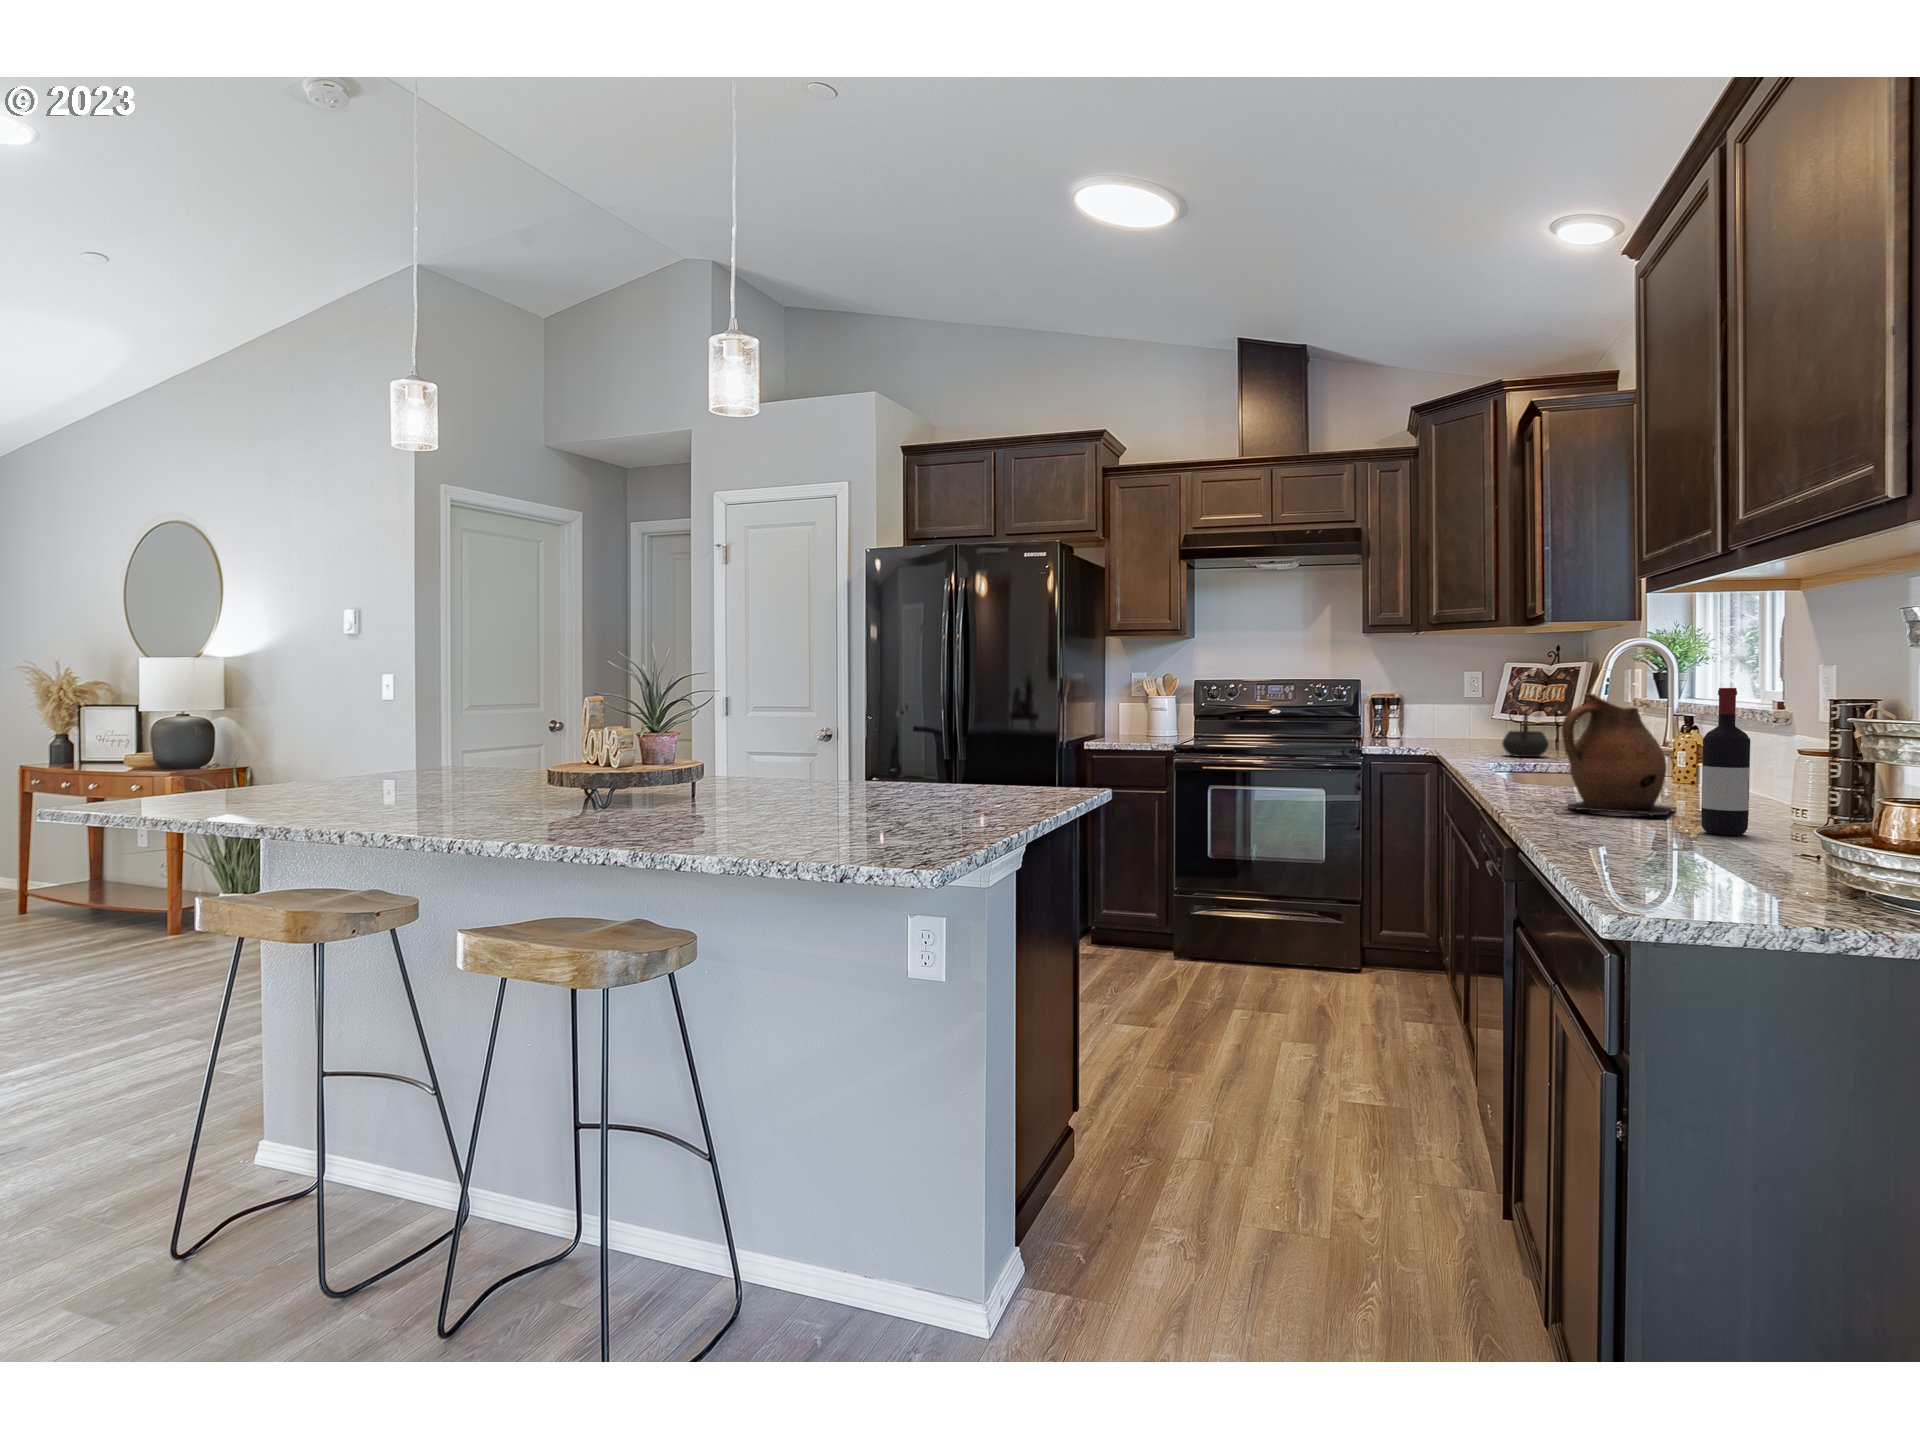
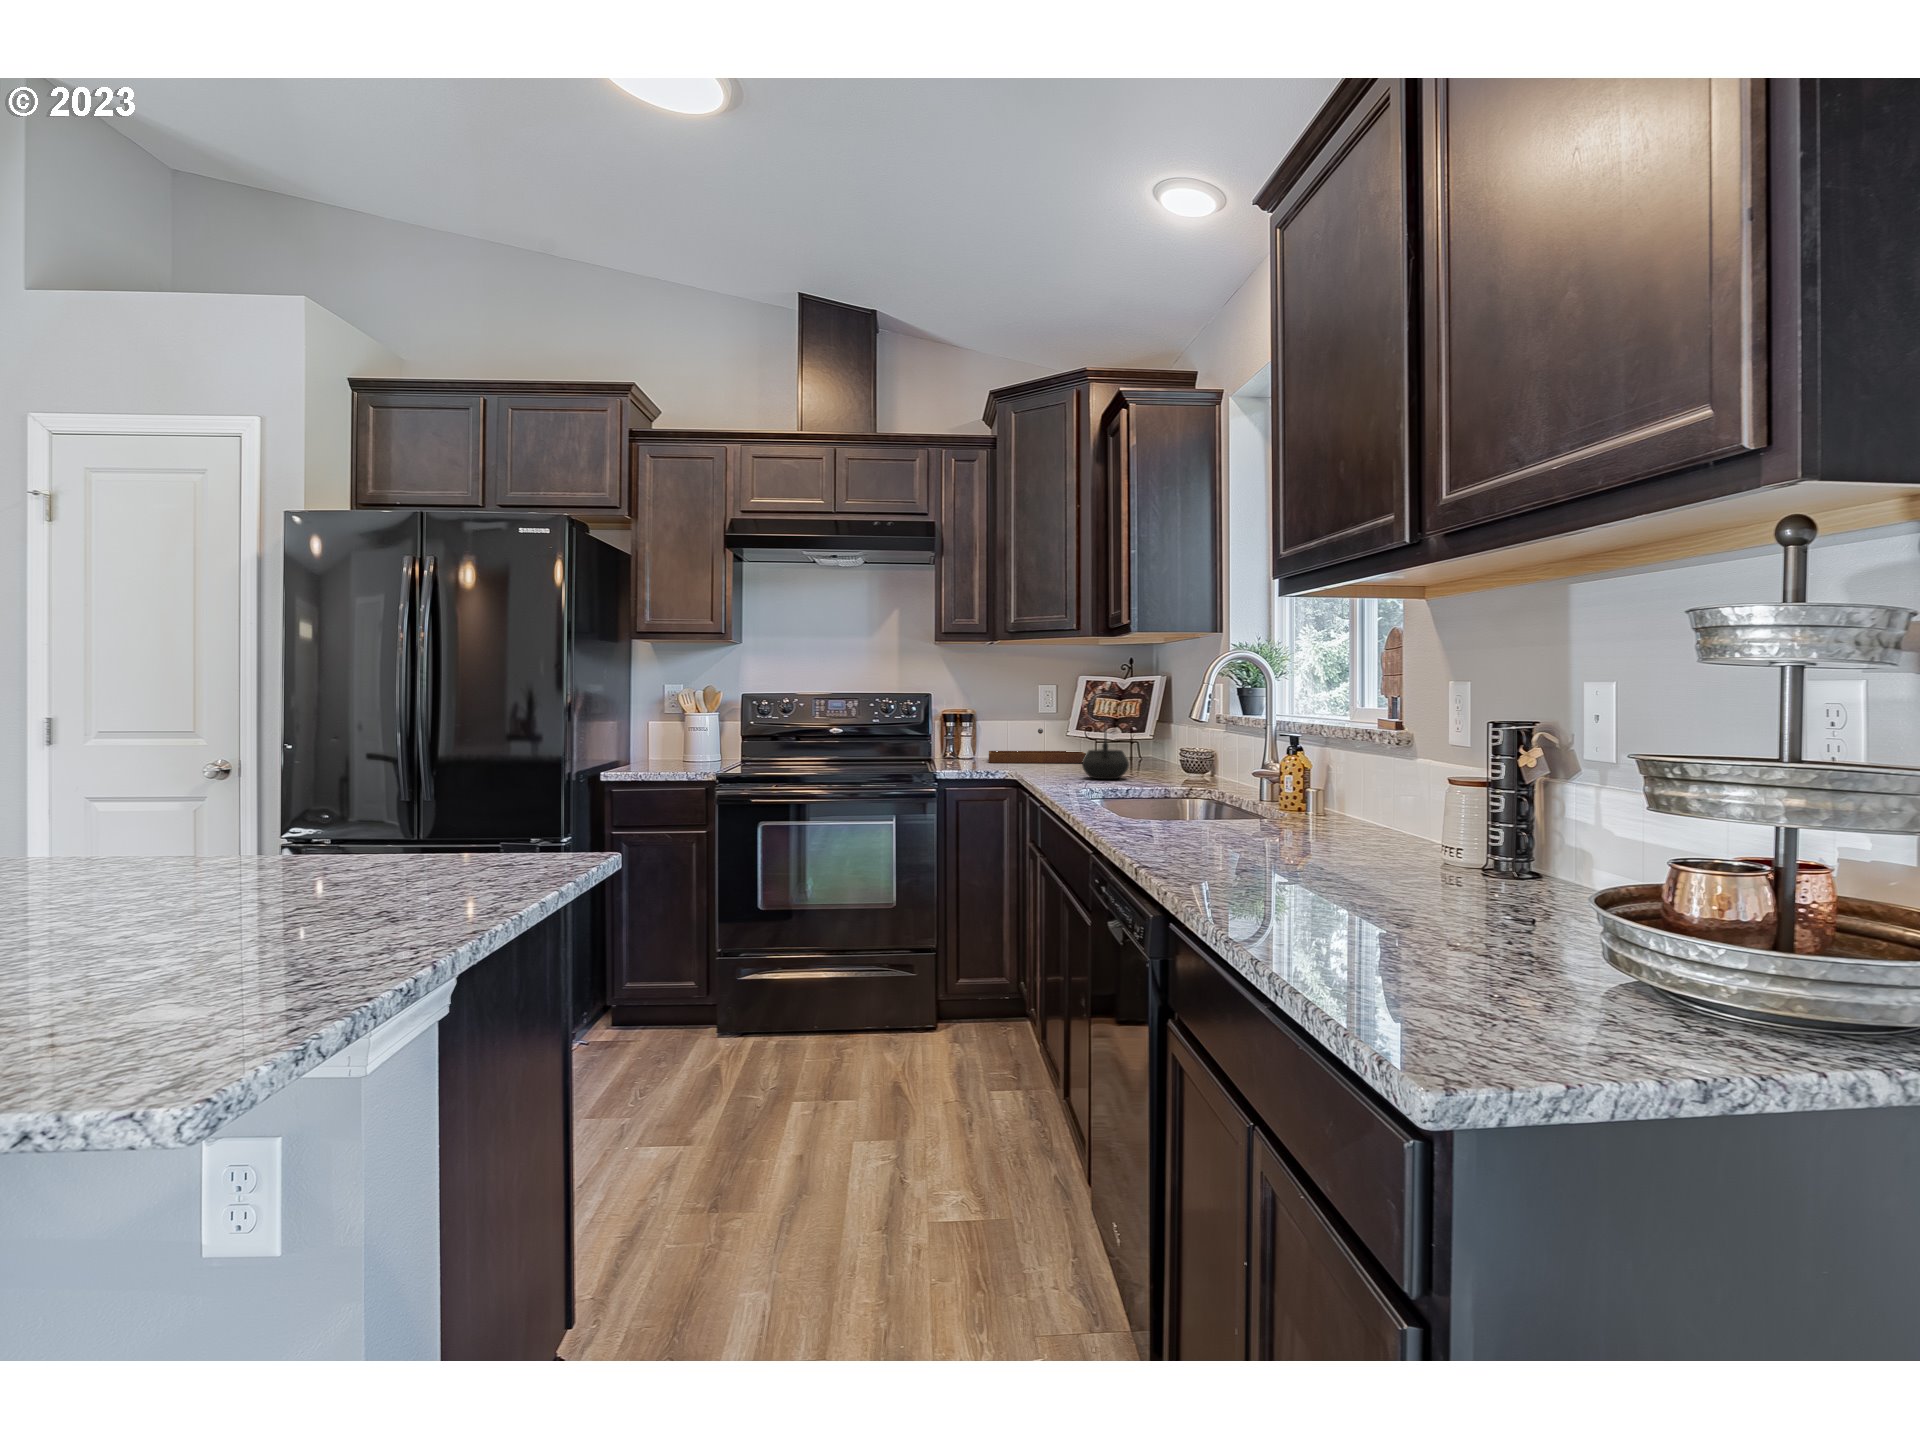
wine bottle: present [1701,688,1750,835] -> none [1438,689,1511,933]
ceramic pitcher: present [1562,694,1676,816] -> none [1205,702,1357,891]
tray: none [1415,712,1513,744] -> present [989,728,1086,763]

